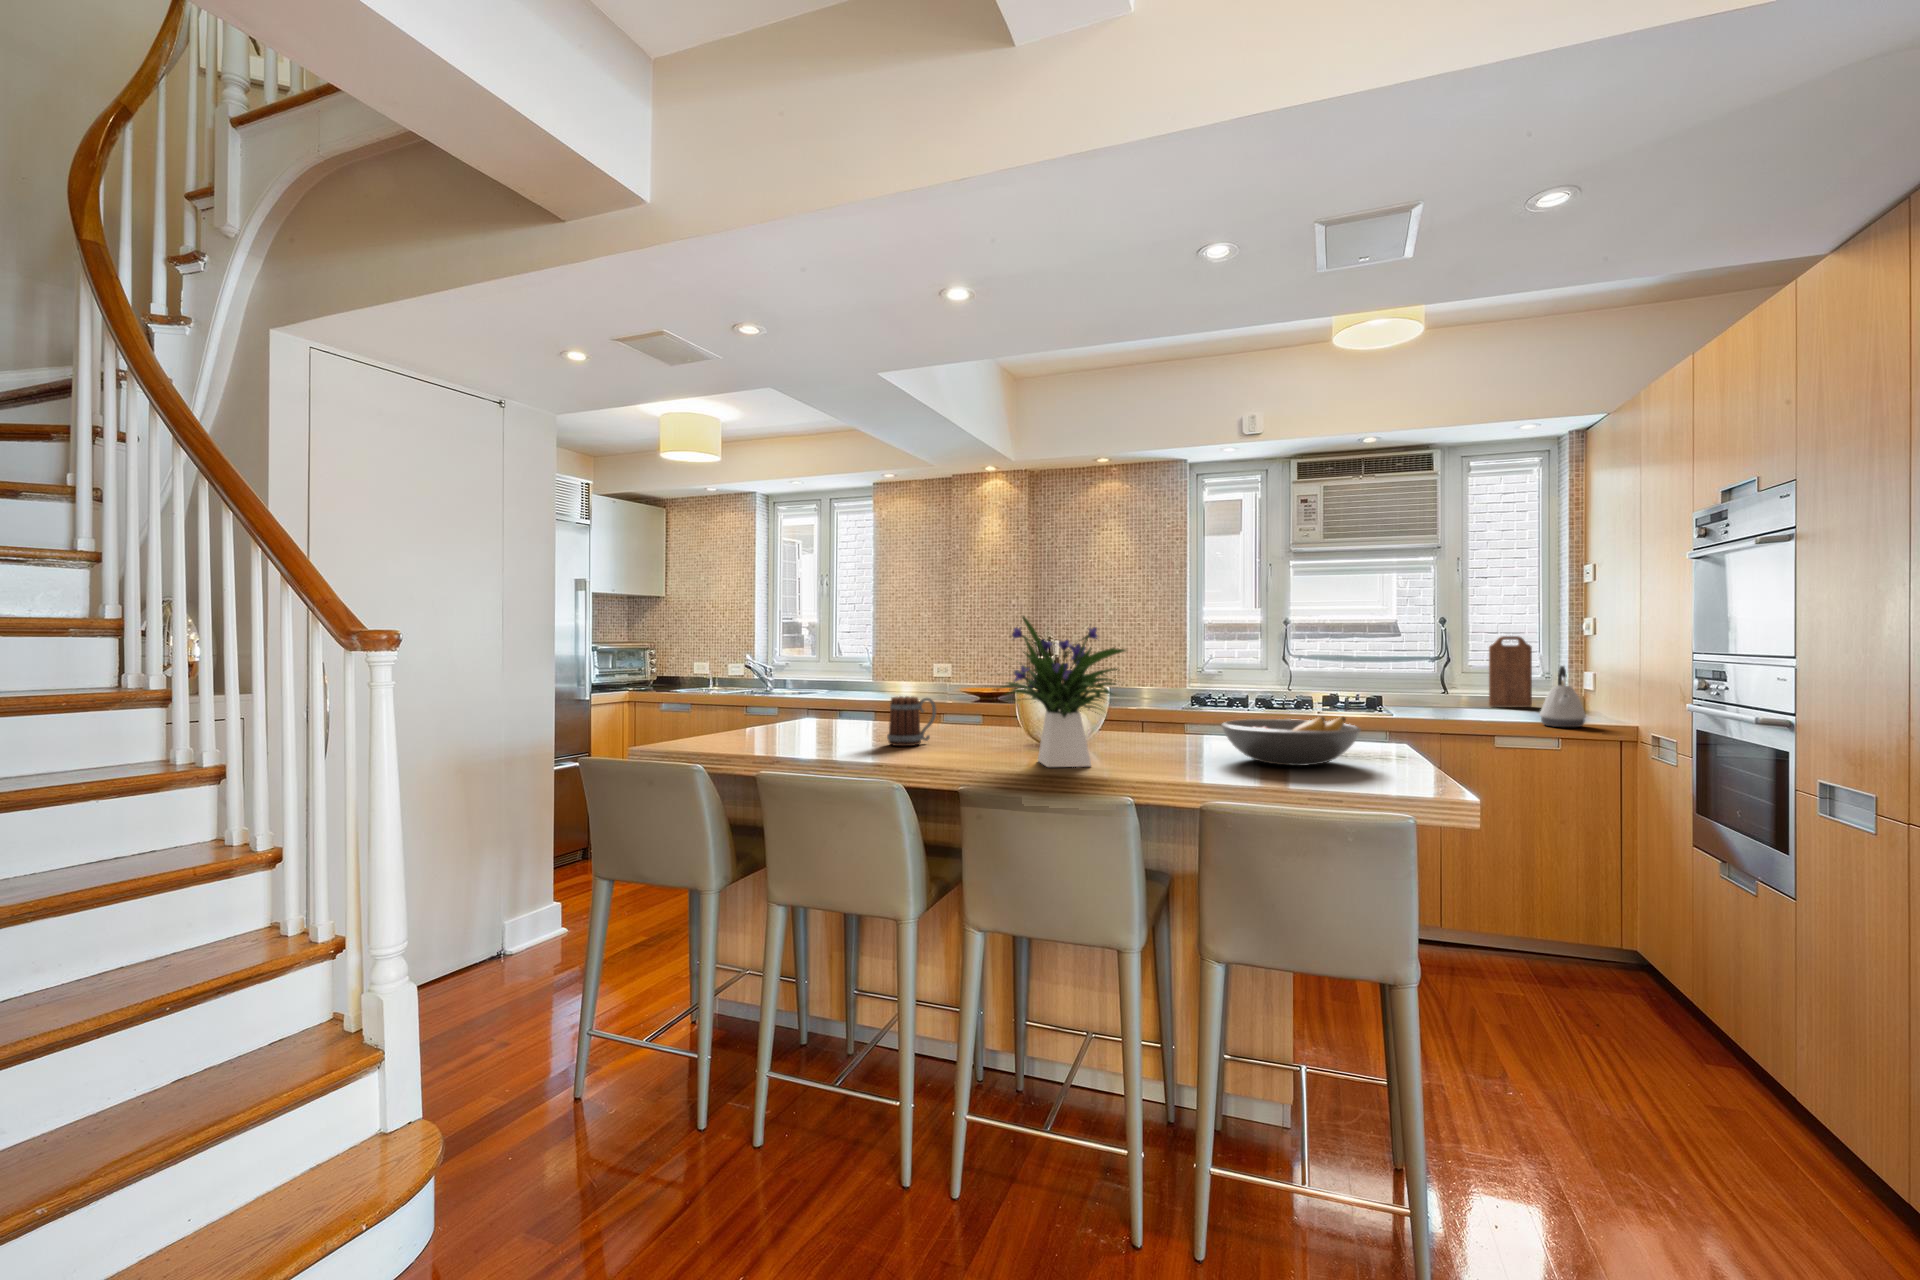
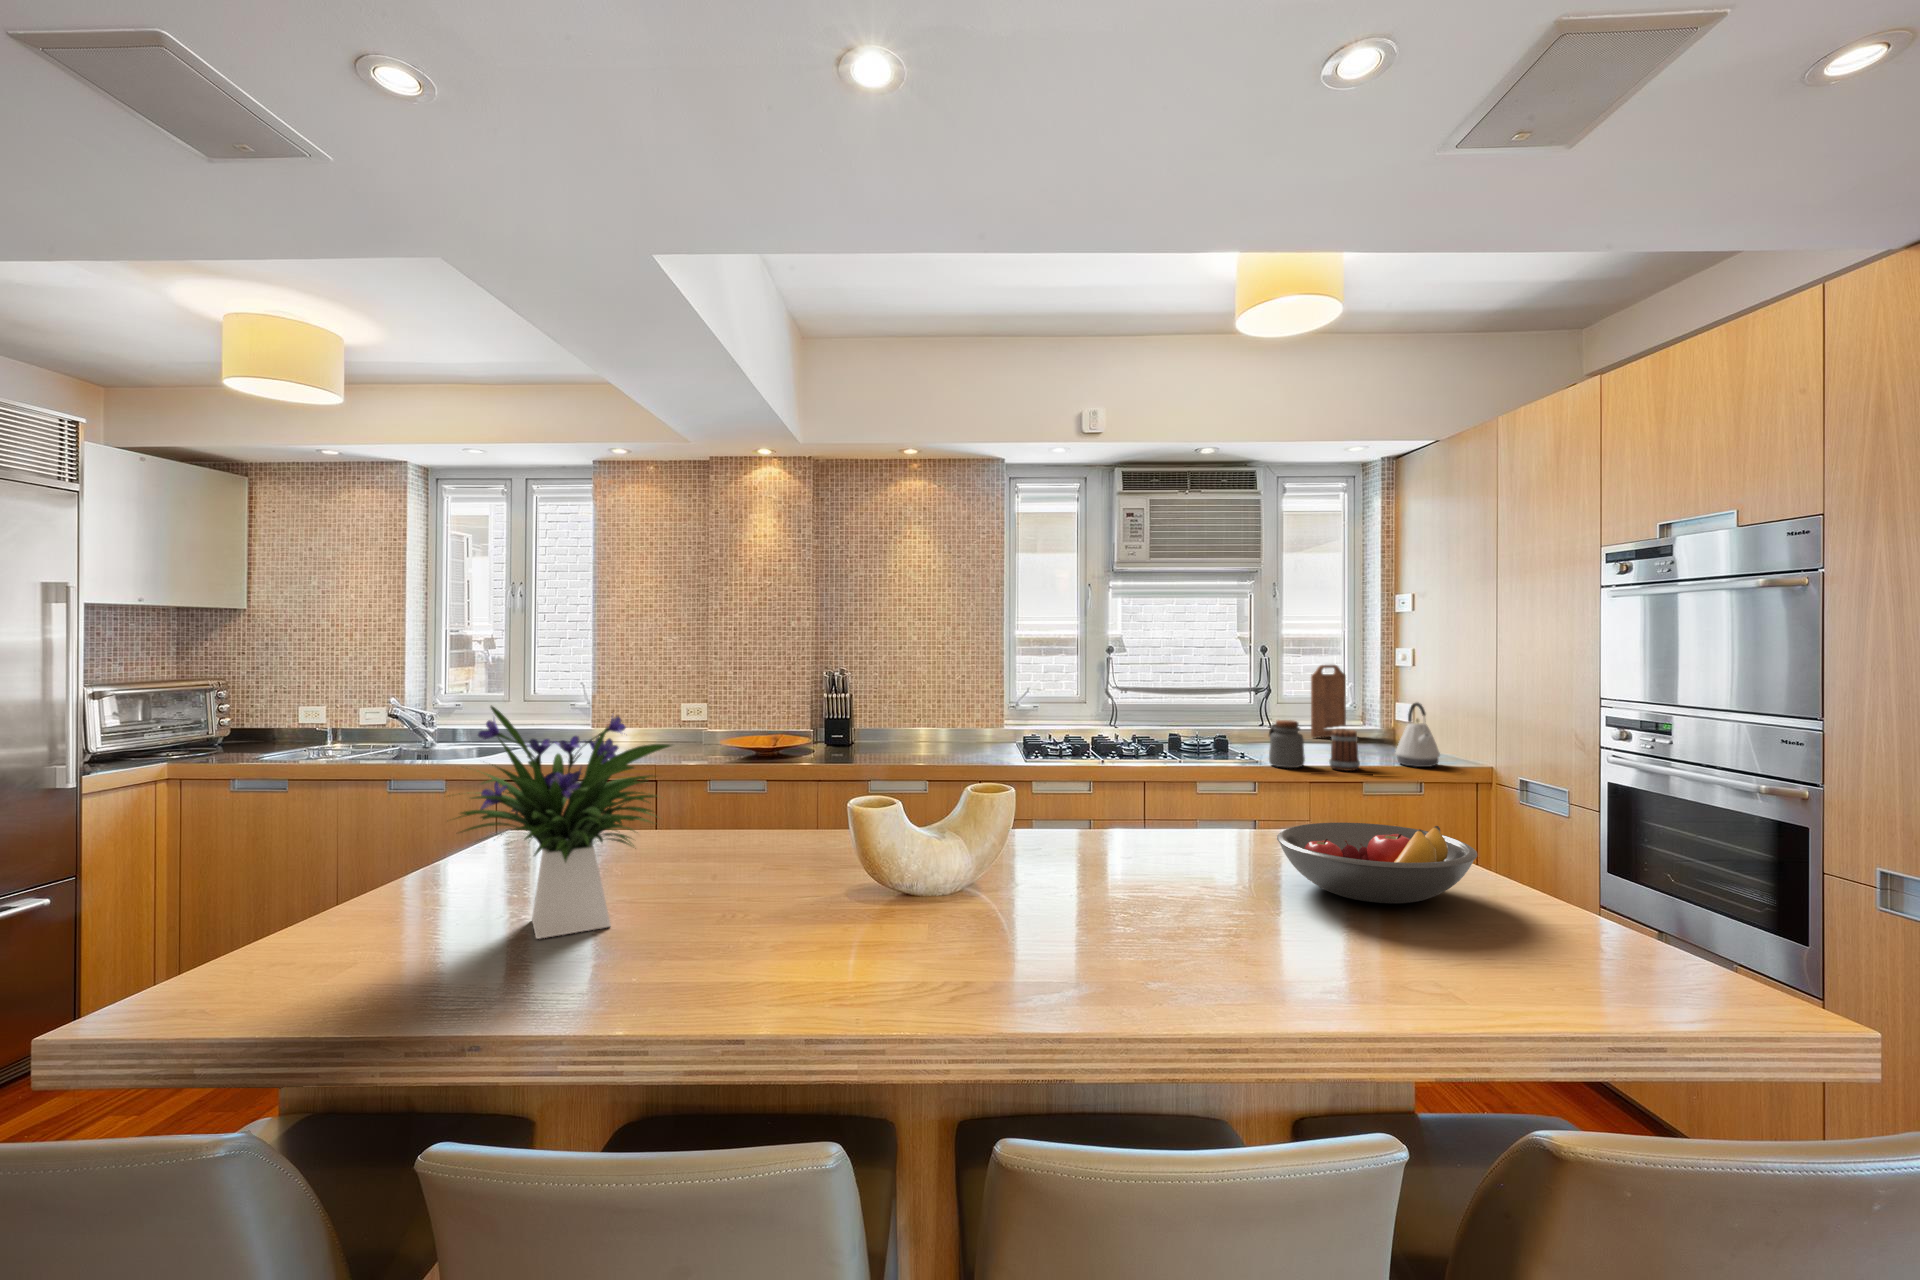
flower arrangement: present [994,616,1125,767] -> present [461,706,671,939]
jar: none [1401,680,1436,722] -> present [1269,720,1305,768]
mug: present [887,696,936,746] -> present [1329,730,1360,771]

